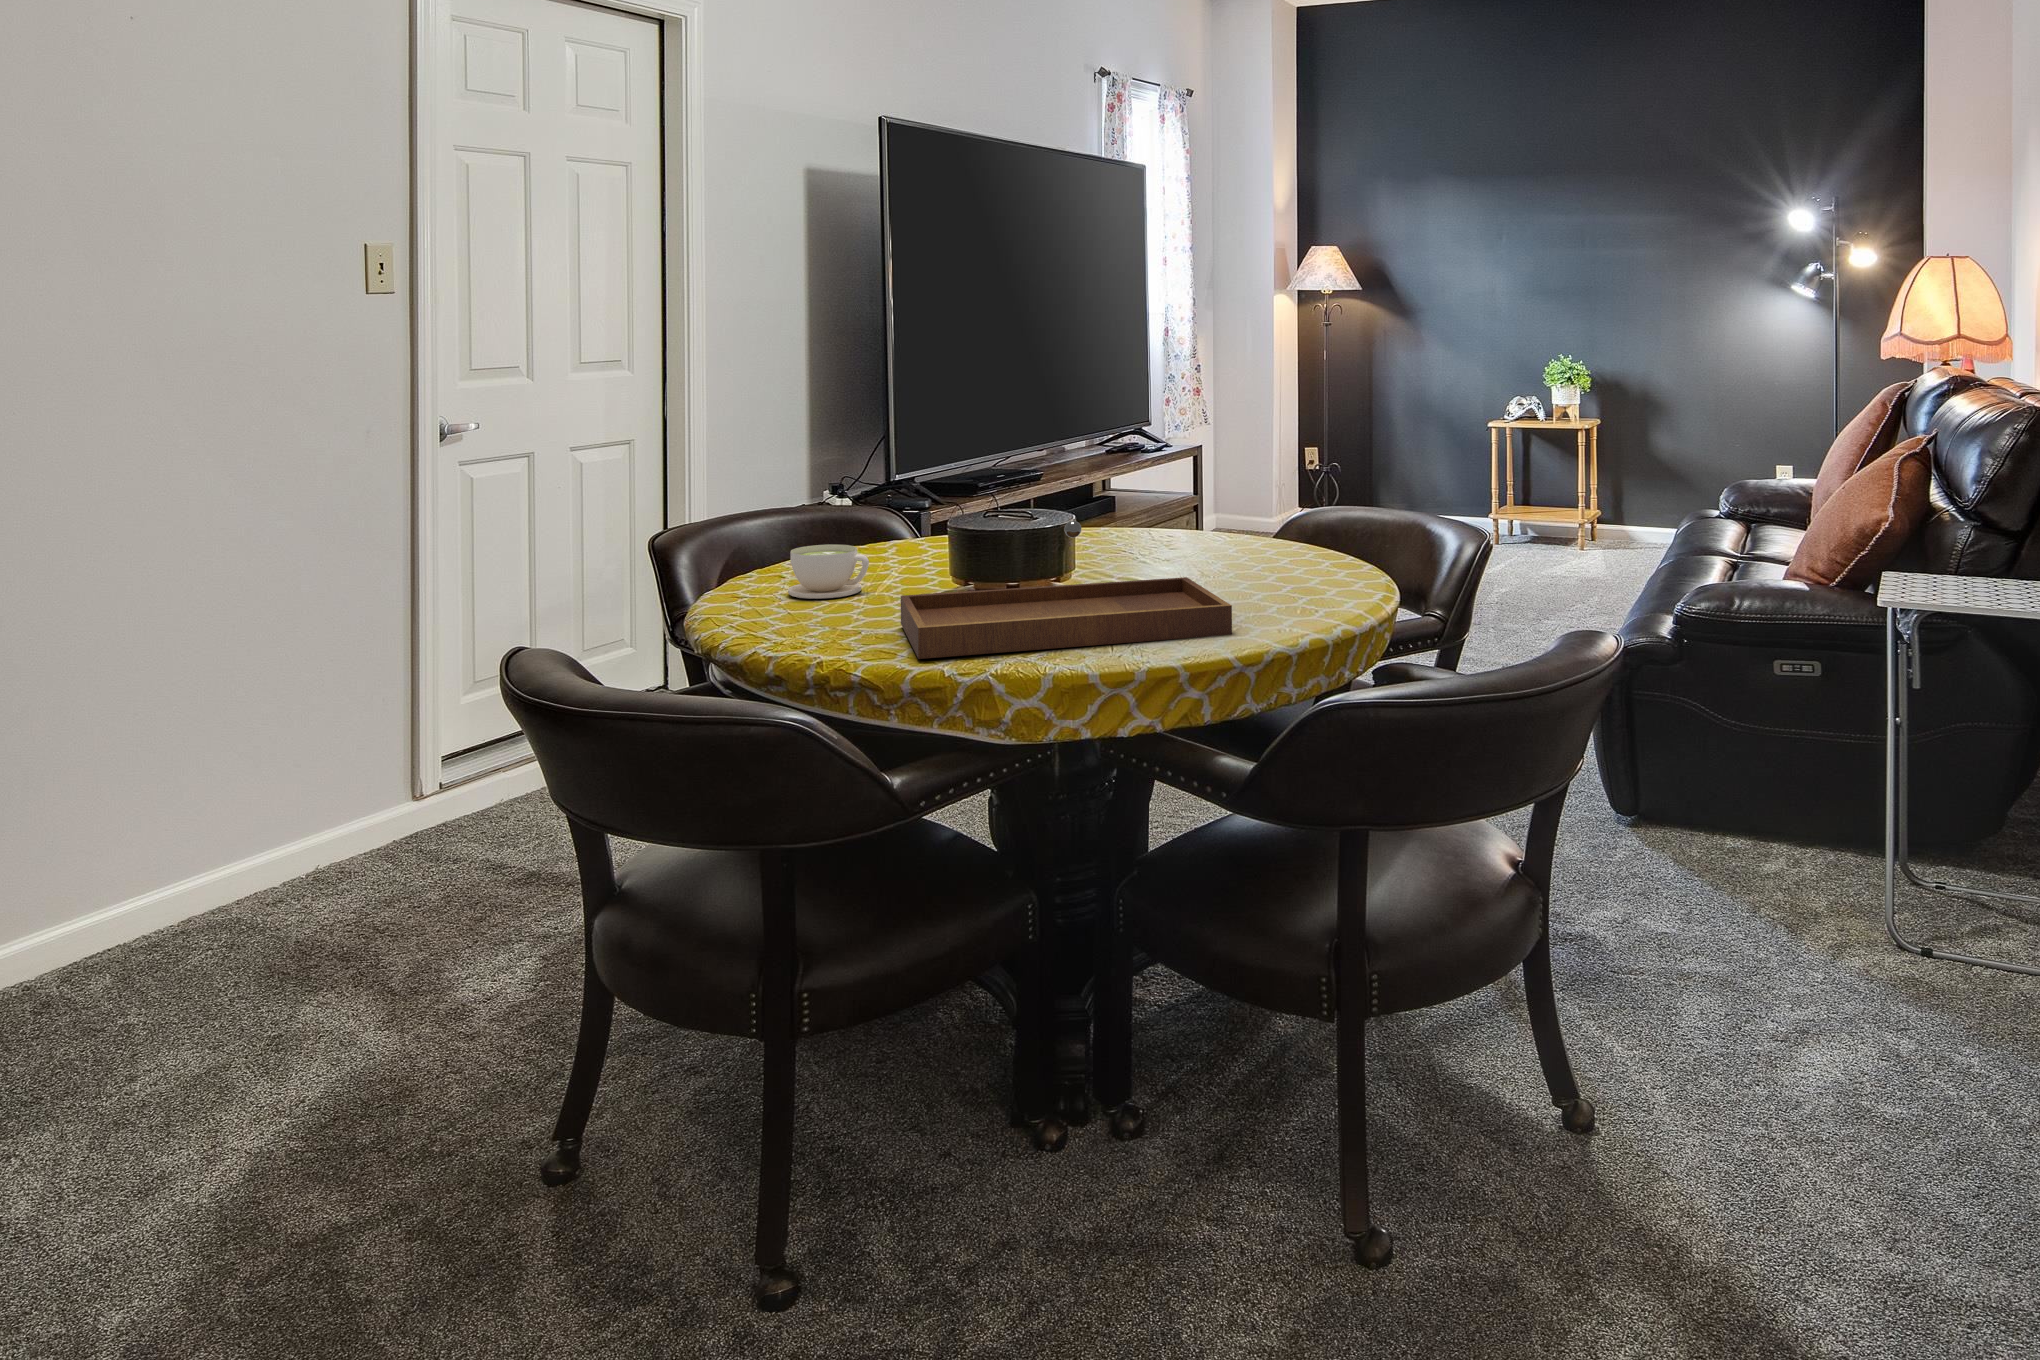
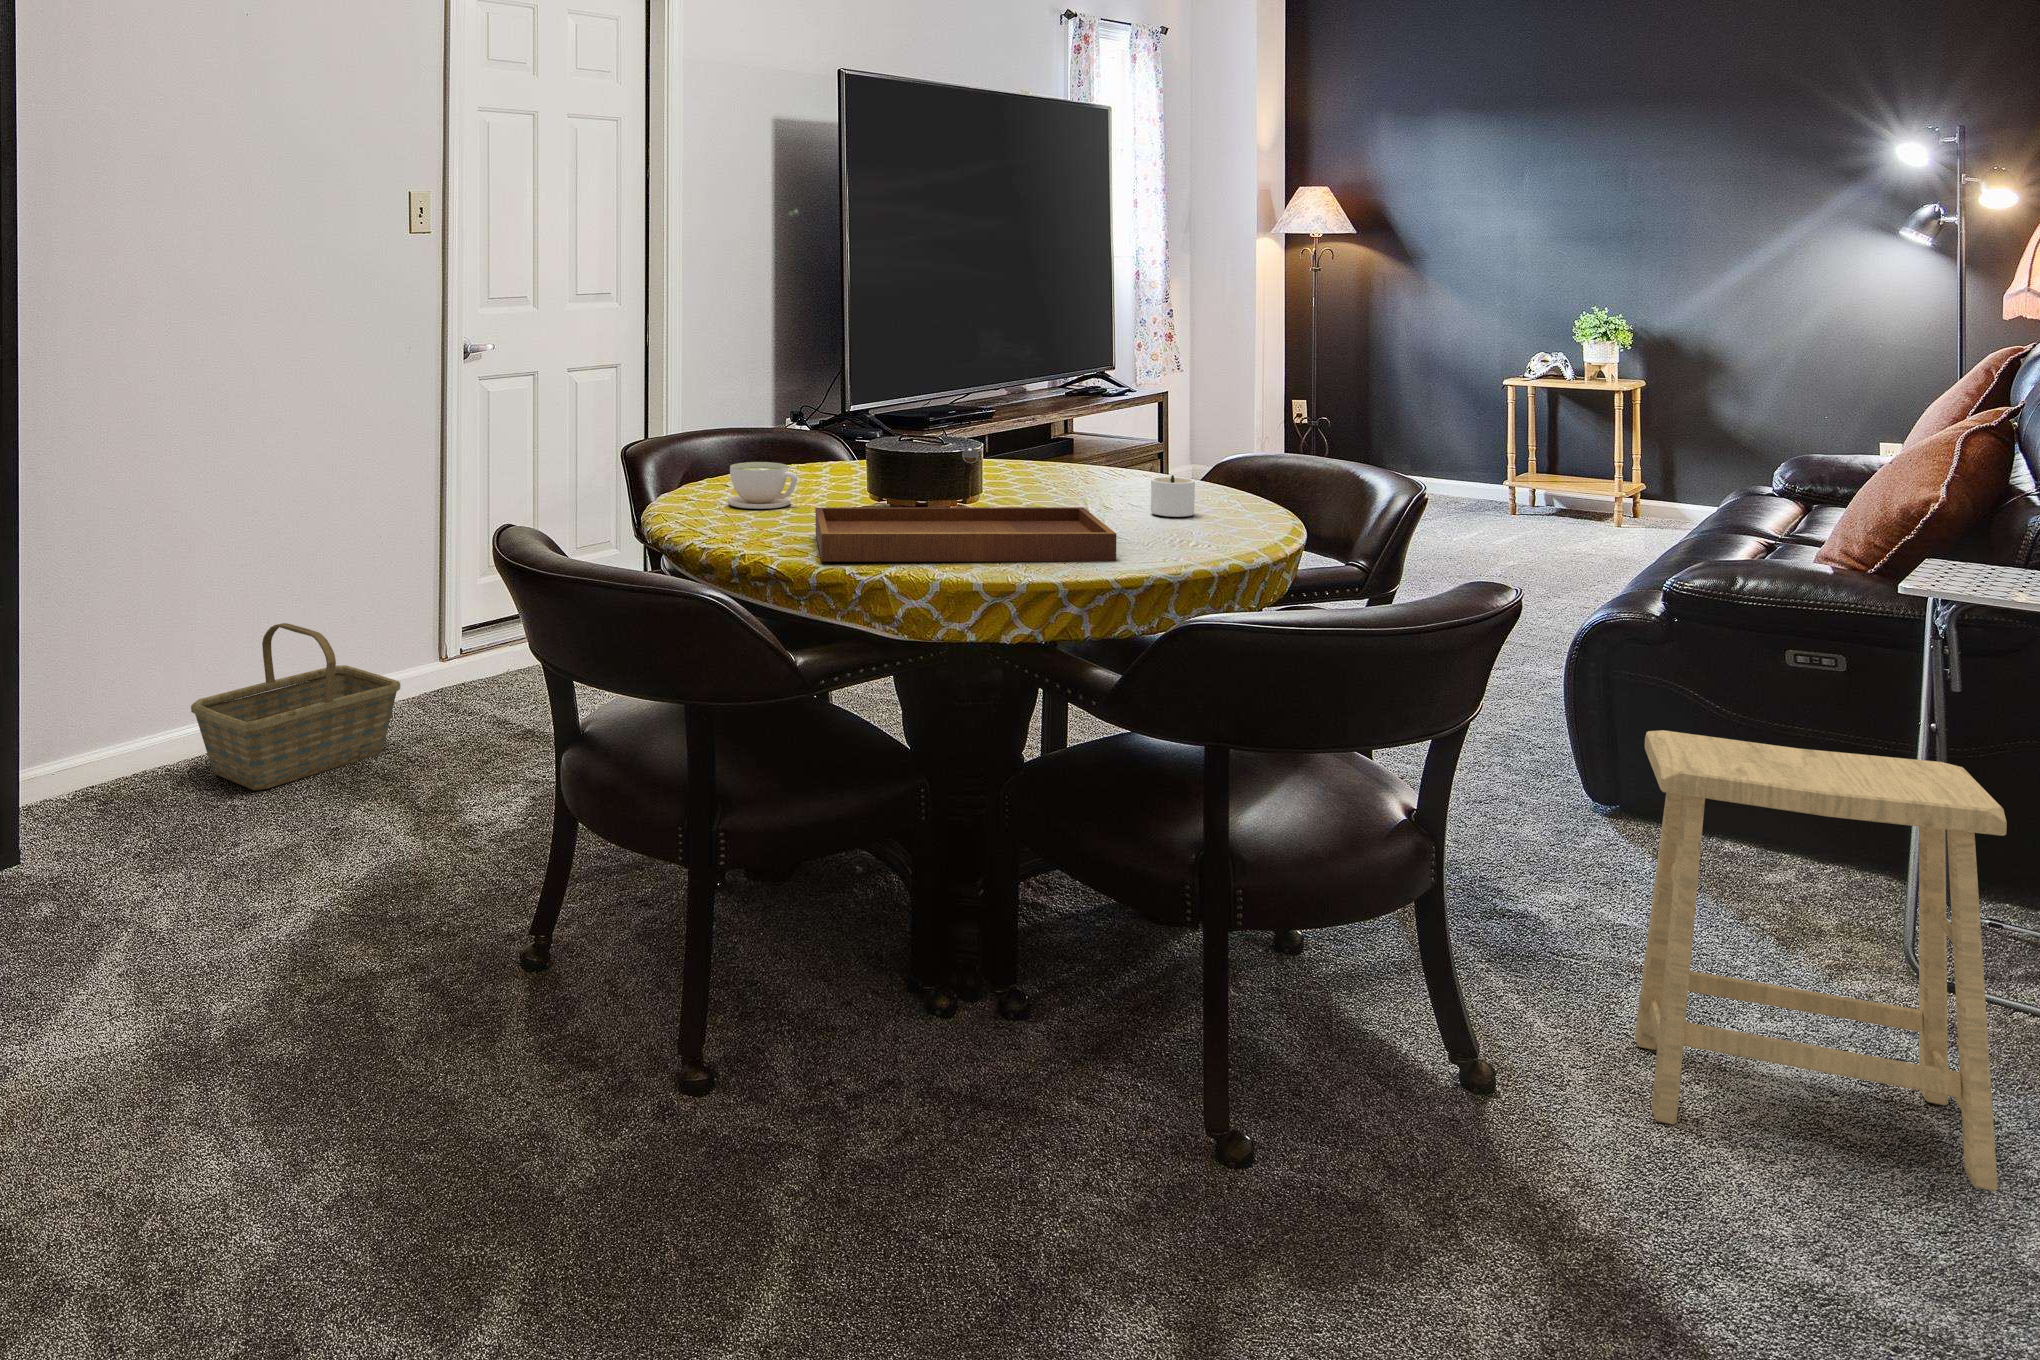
candle: none [1246,537,1303,581] -> present [1151,475,1195,517]
footstool: none [1699,755,2002,1145] -> present [1635,730,2007,1191]
basket: none [50,773,354,993] -> present [191,623,400,790]

